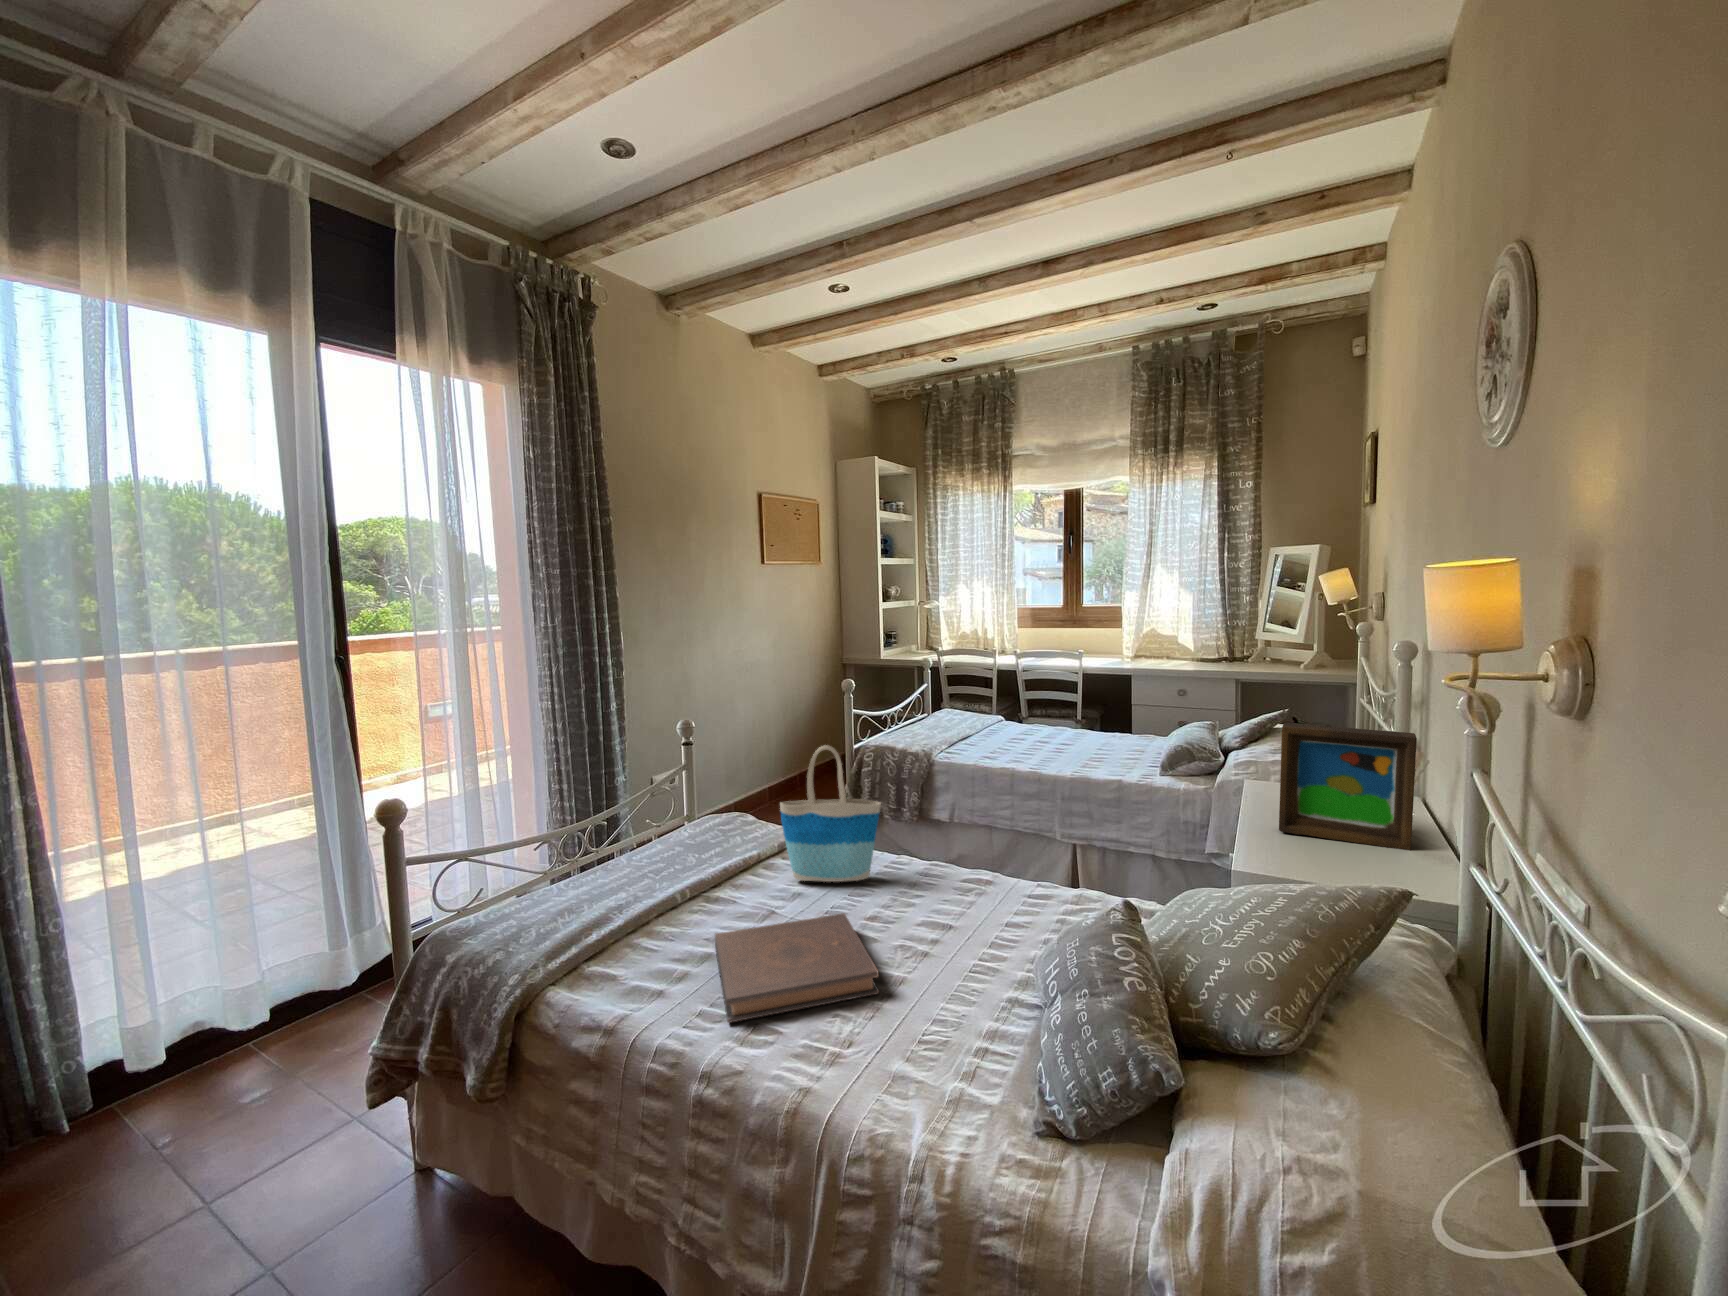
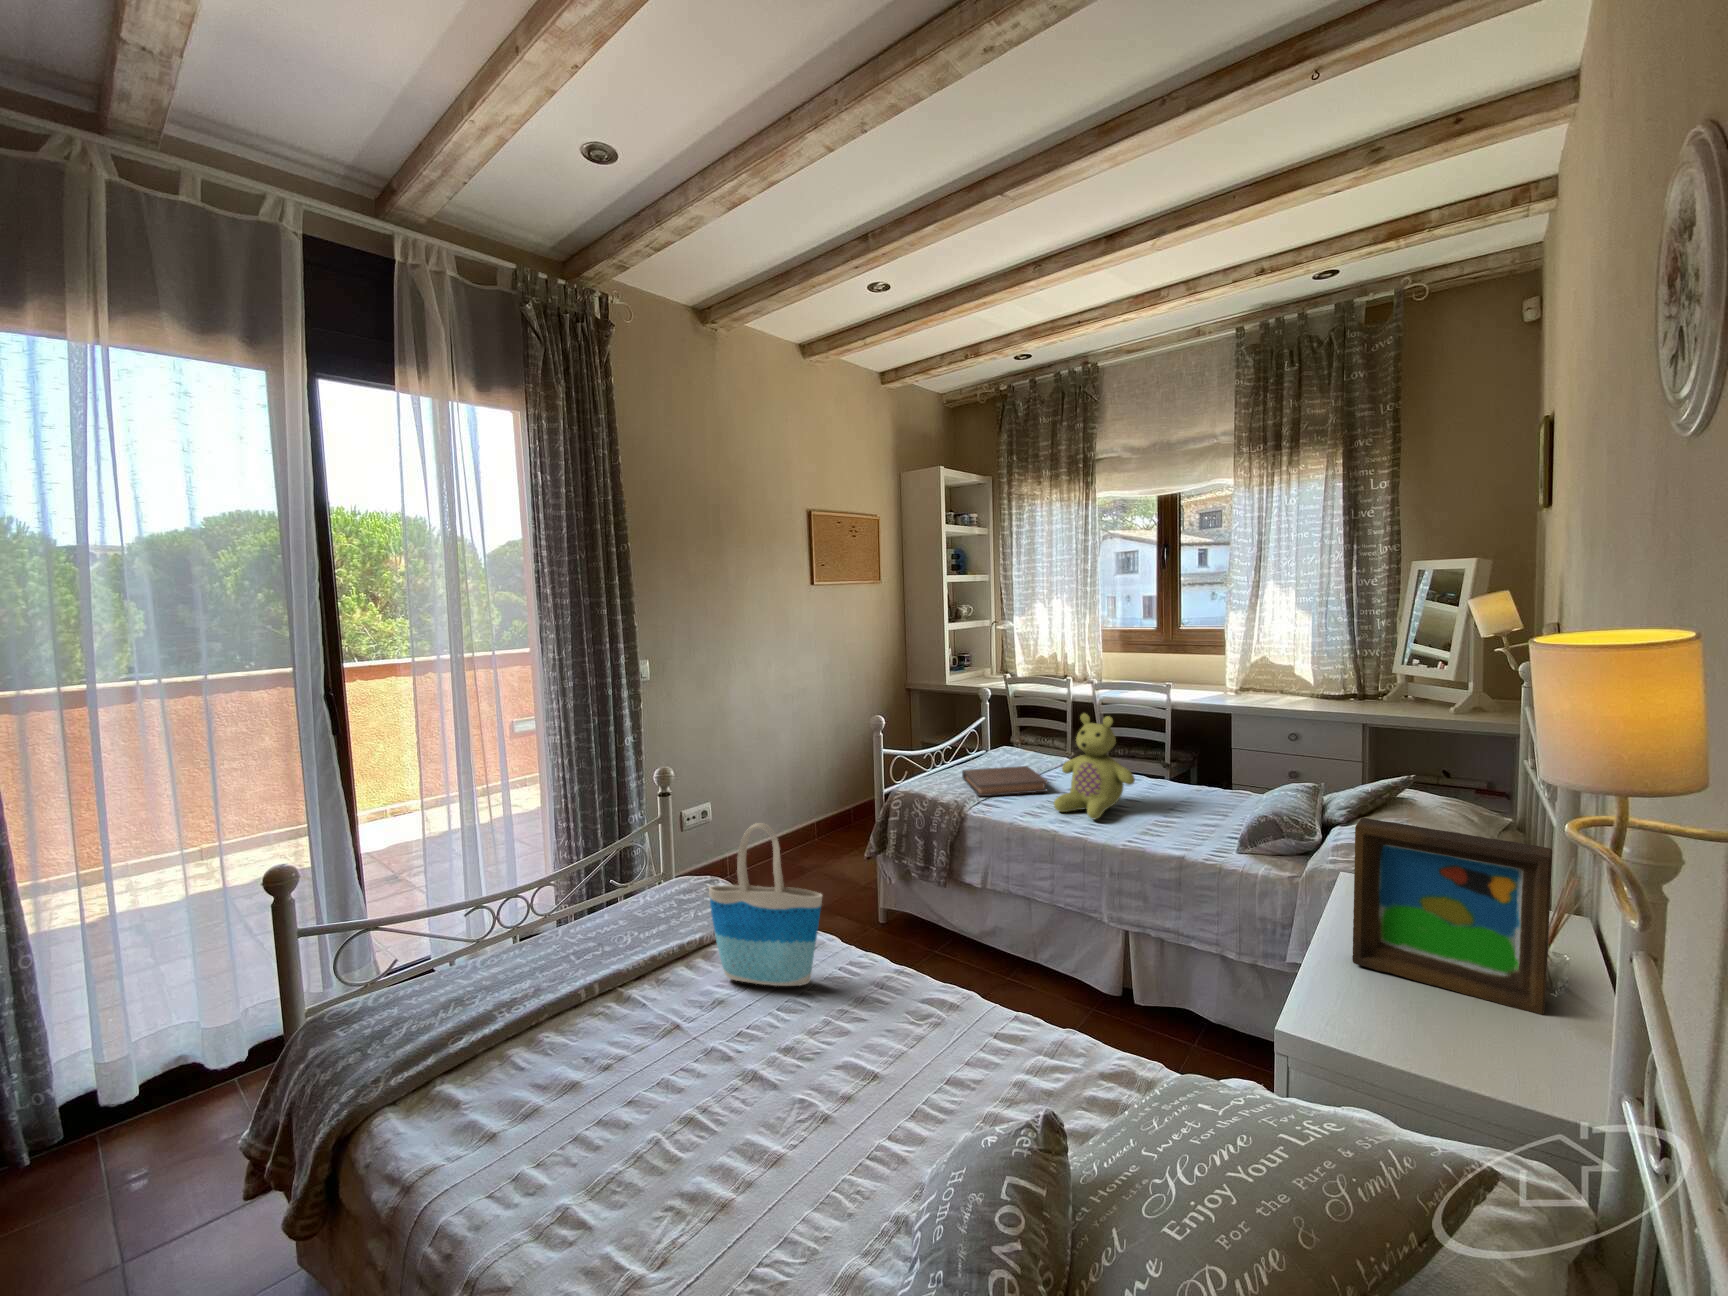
stuffed bear: none [1008,670,1075,758] -> present [1054,714,1135,819]
book: present [715,913,879,1023] -> present [962,766,1048,796]

